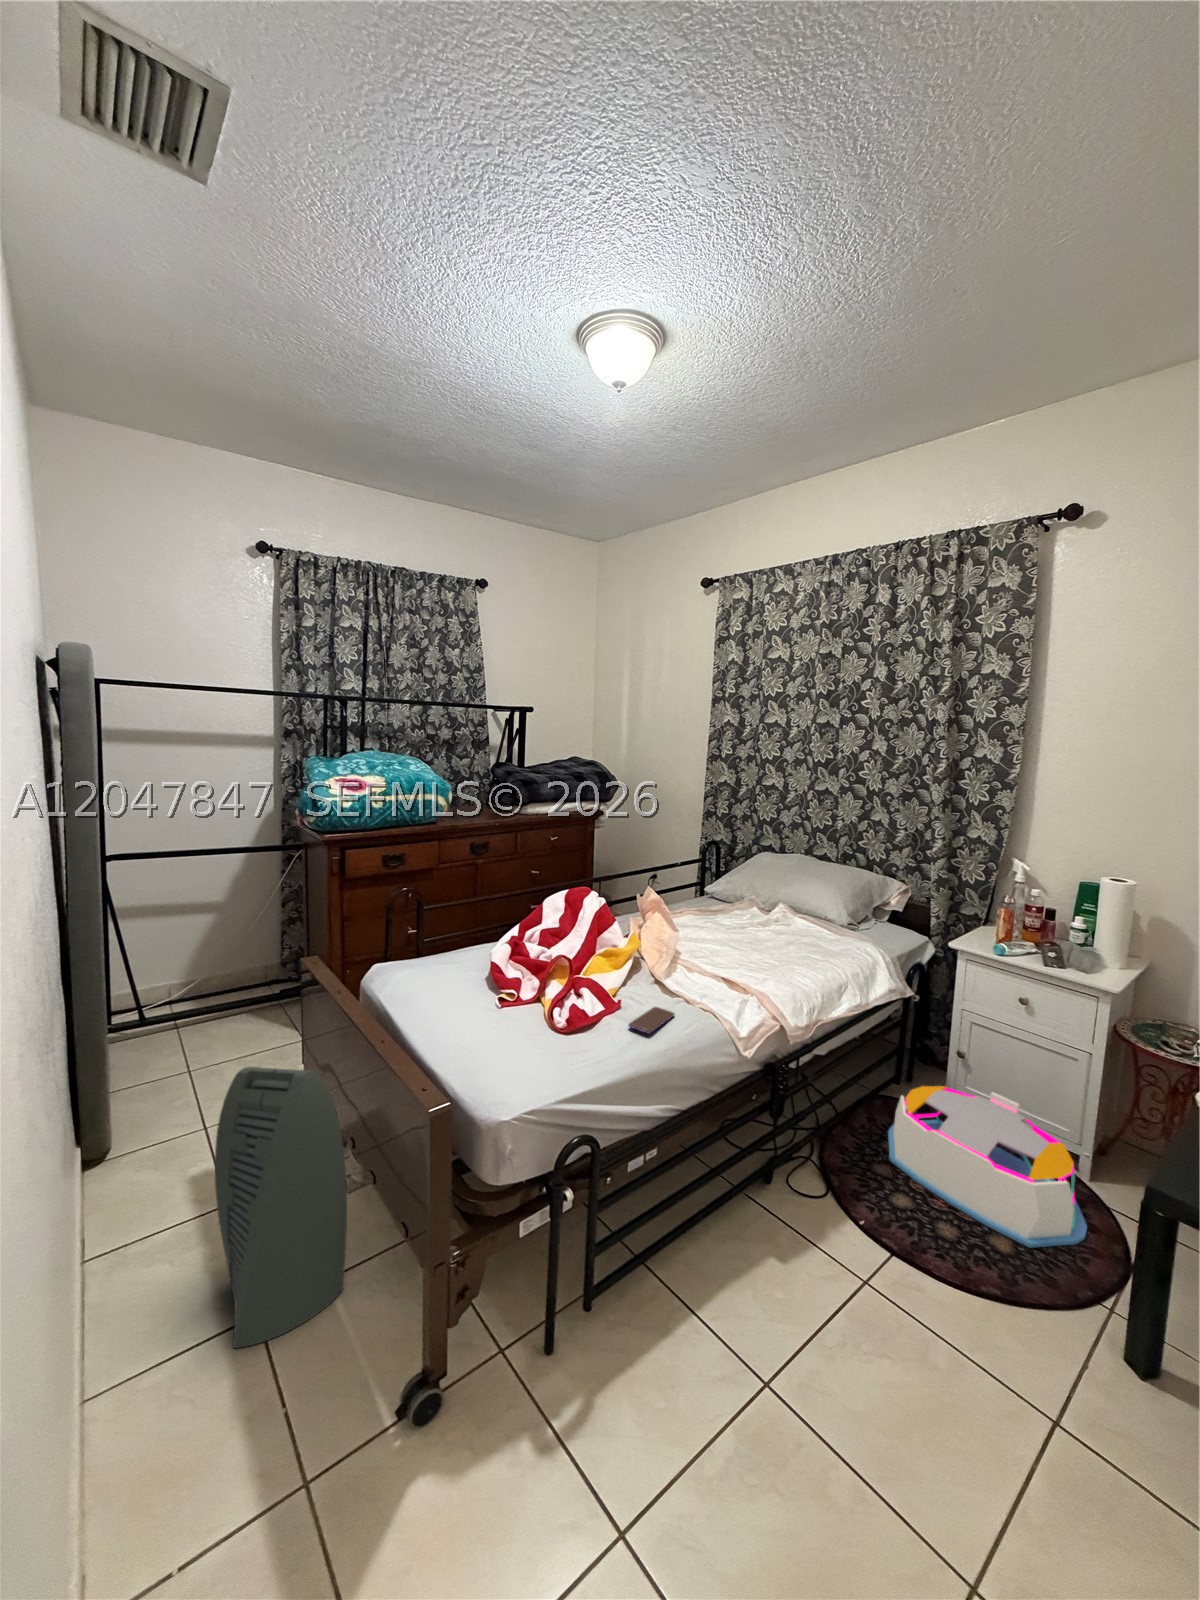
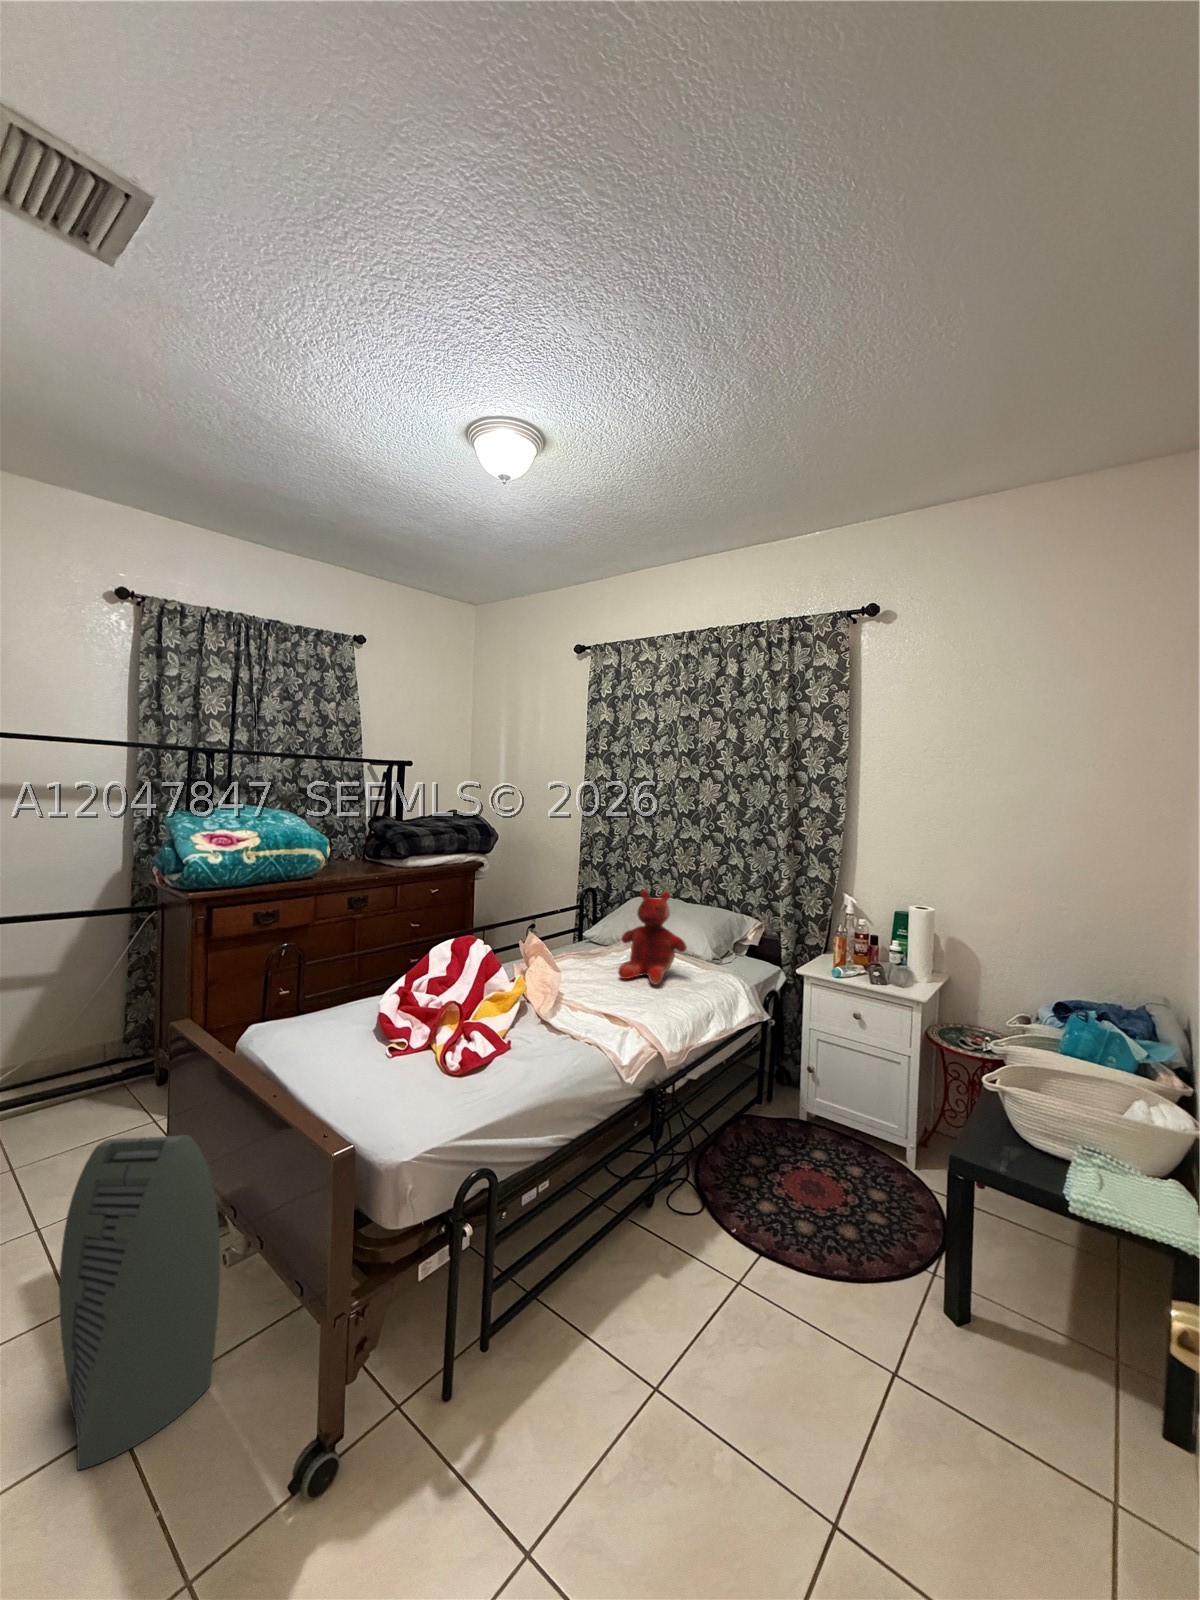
teddy bear: none [739,846,816,950] -> present [618,889,687,985]
smartphone: present [629,1007,675,1034] -> none [519,1042,563,1066]
storage bin: present [888,1086,1087,1248] -> none [756,1099,915,1230]

